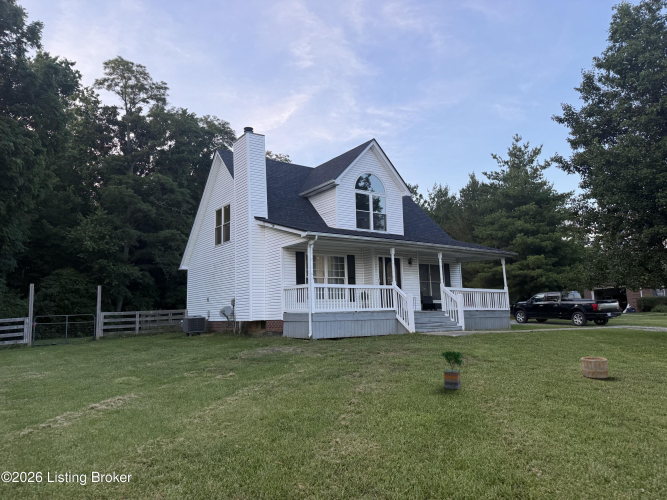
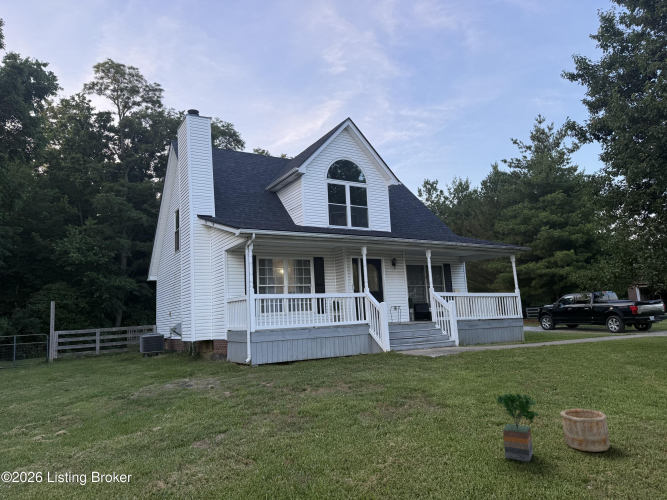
potted tree: present [441,351,464,389] -> present [496,393,538,462]

